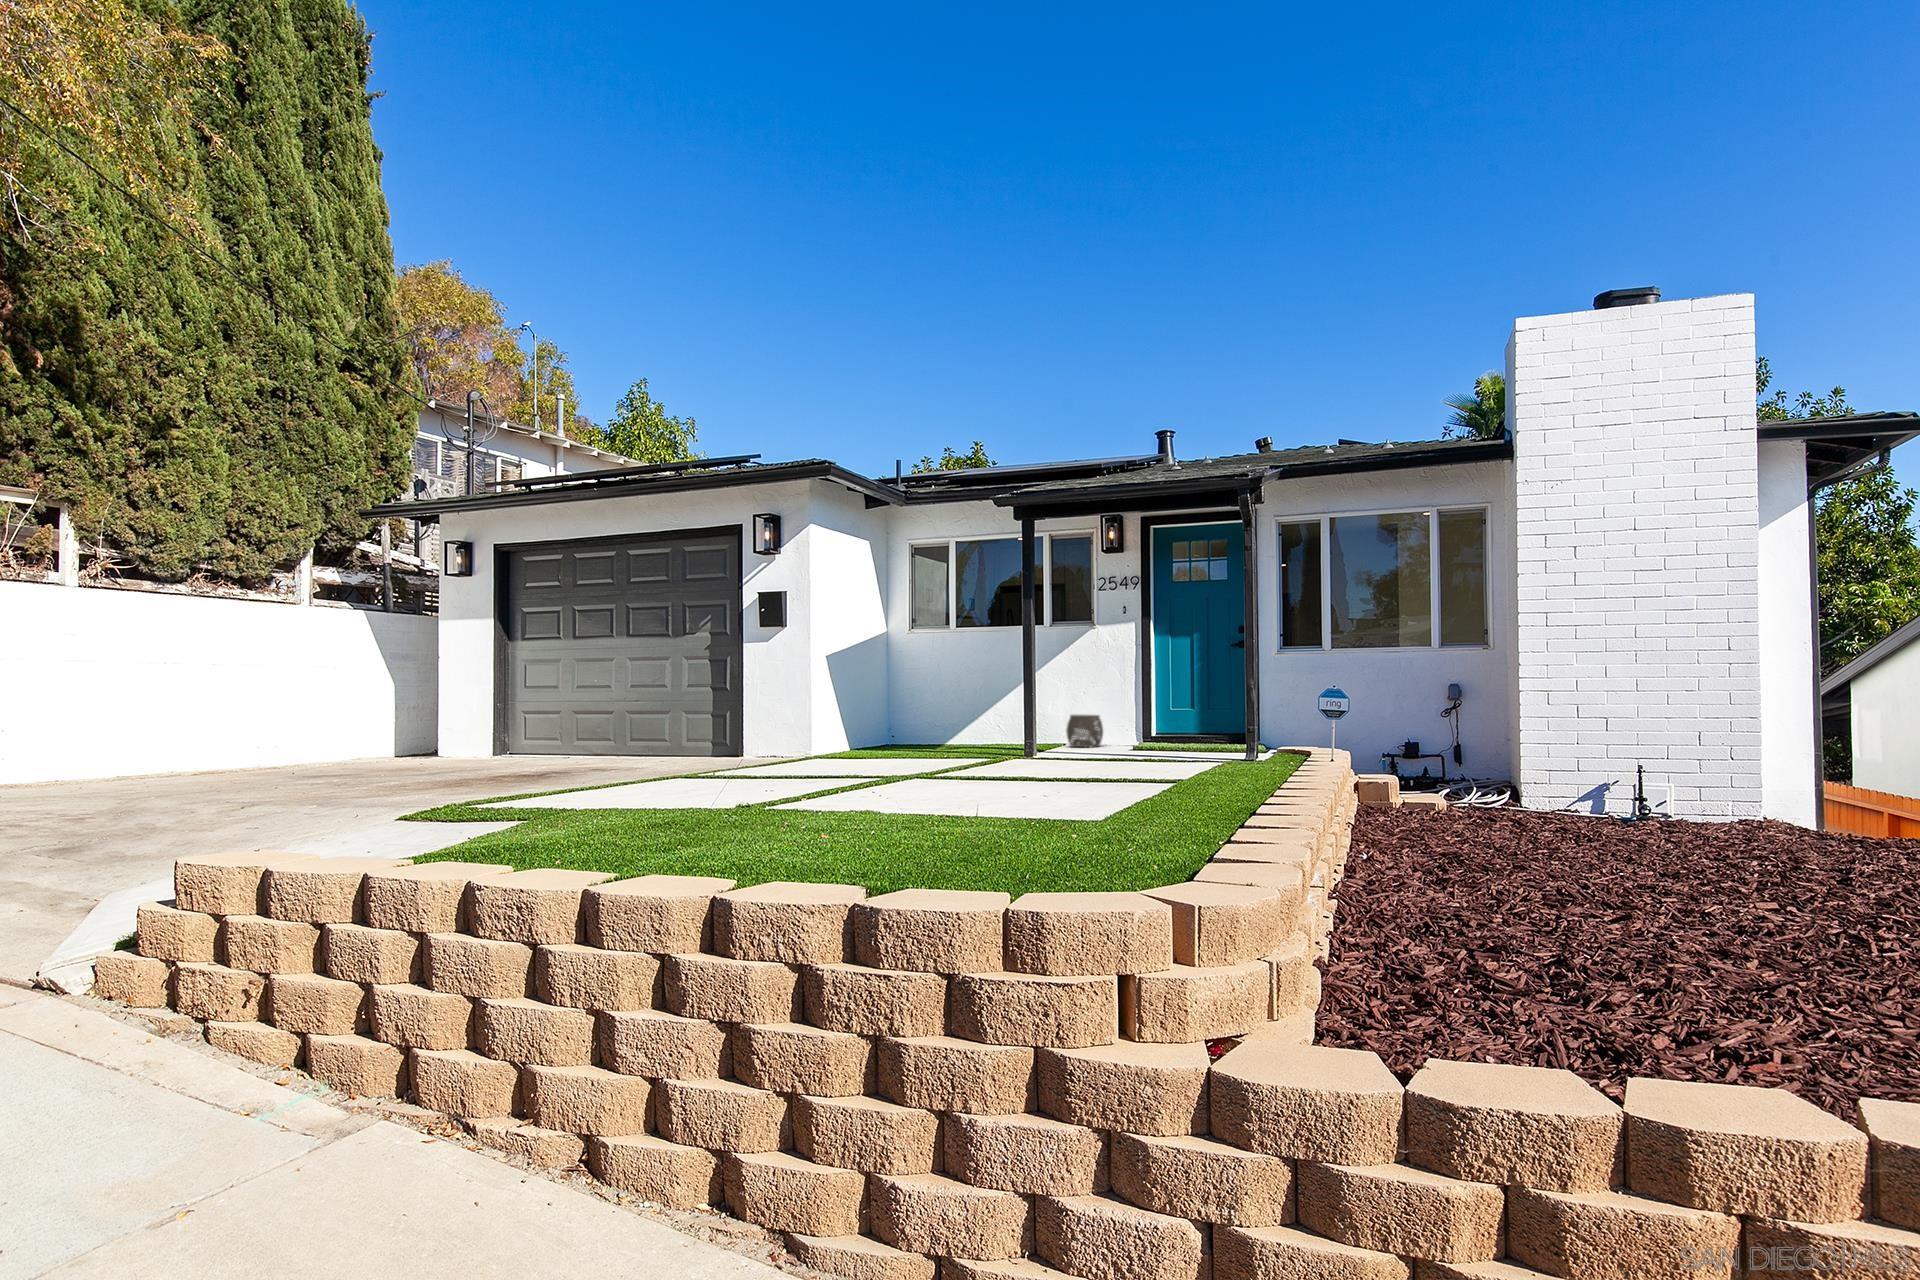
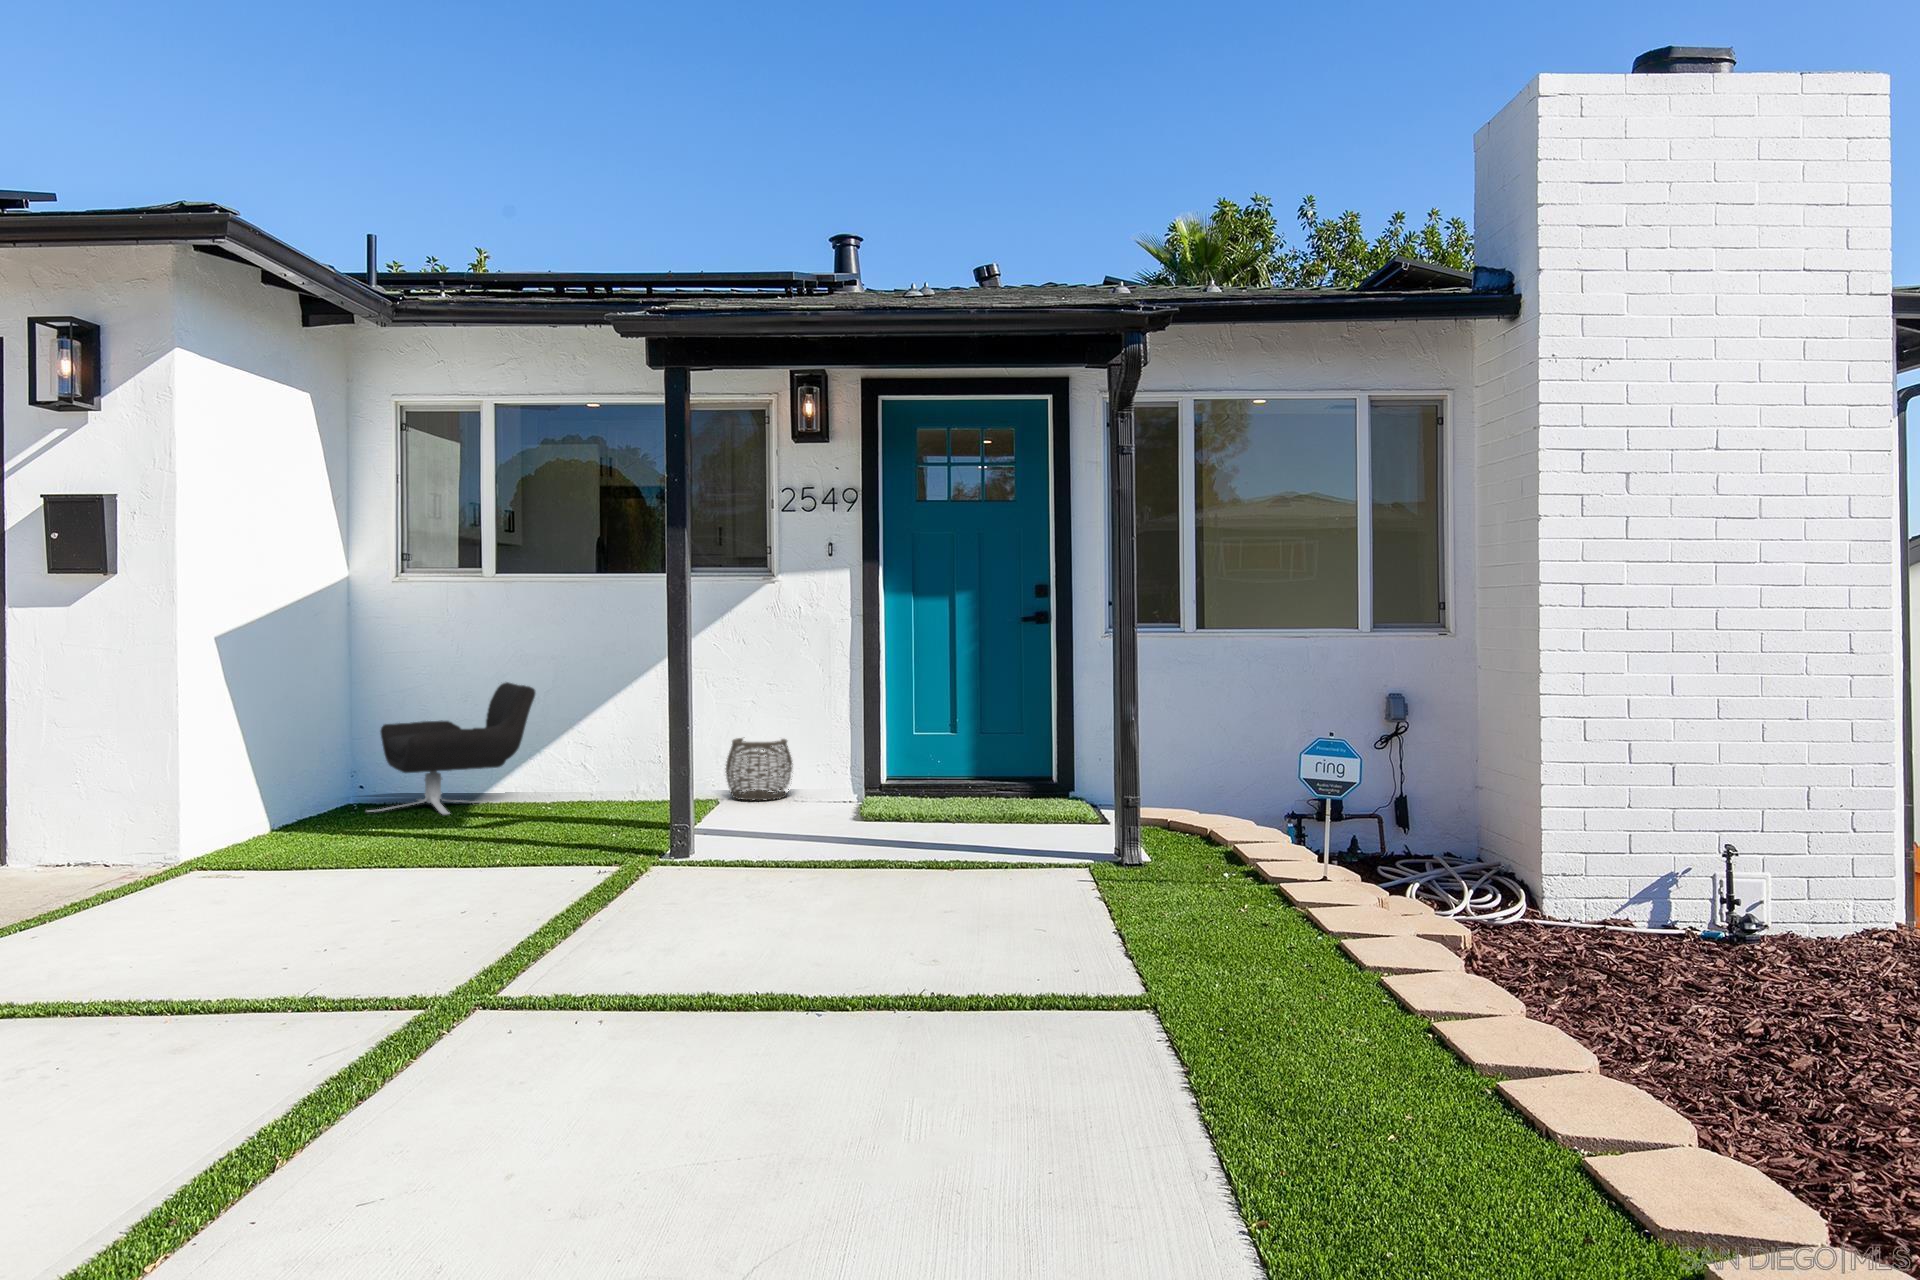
lounge chair: none [889,686,971,749] -> present [367,682,535,815]

